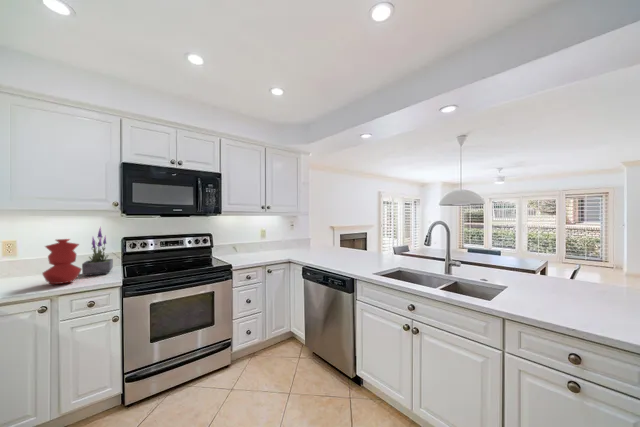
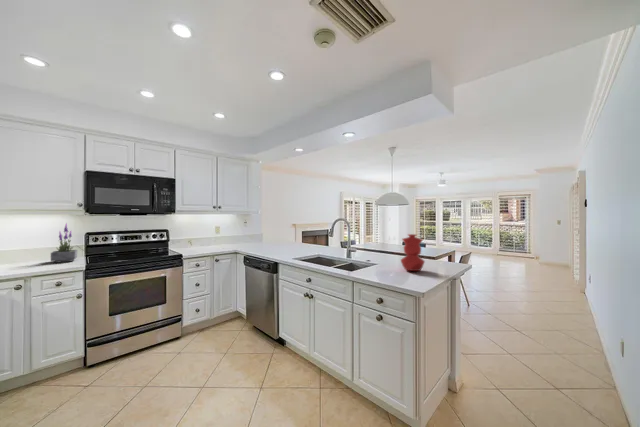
vase: present [43,239,81,284] -> present [401,234,424,271]

